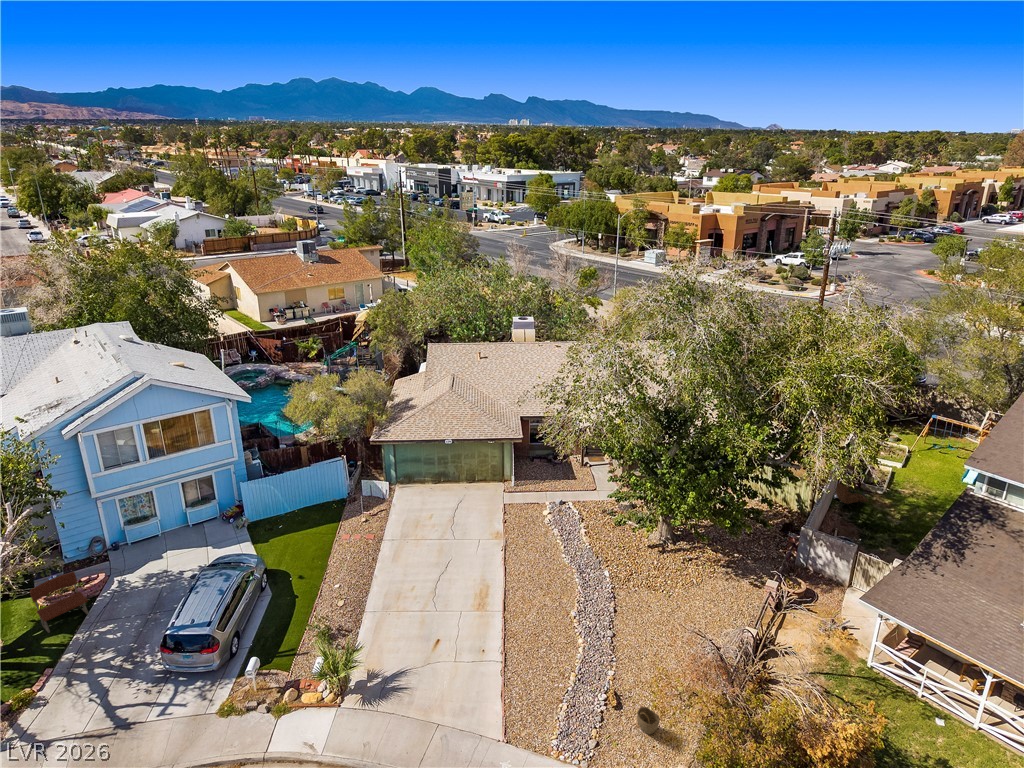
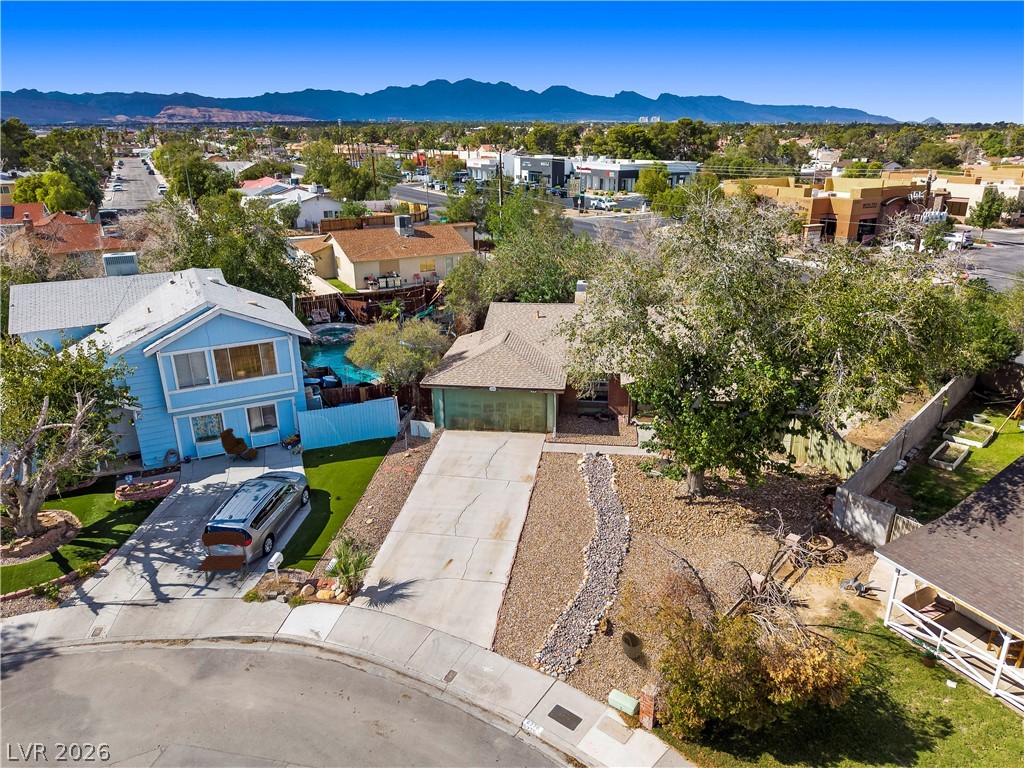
lounge chair: present [836,483,868,509] -> present [220,428,259,462]
bench: present [30,572,88,633] -> present [198,531,249,582]
potted plant: none [898,679,930,706] -> present [912,638,946,668]

